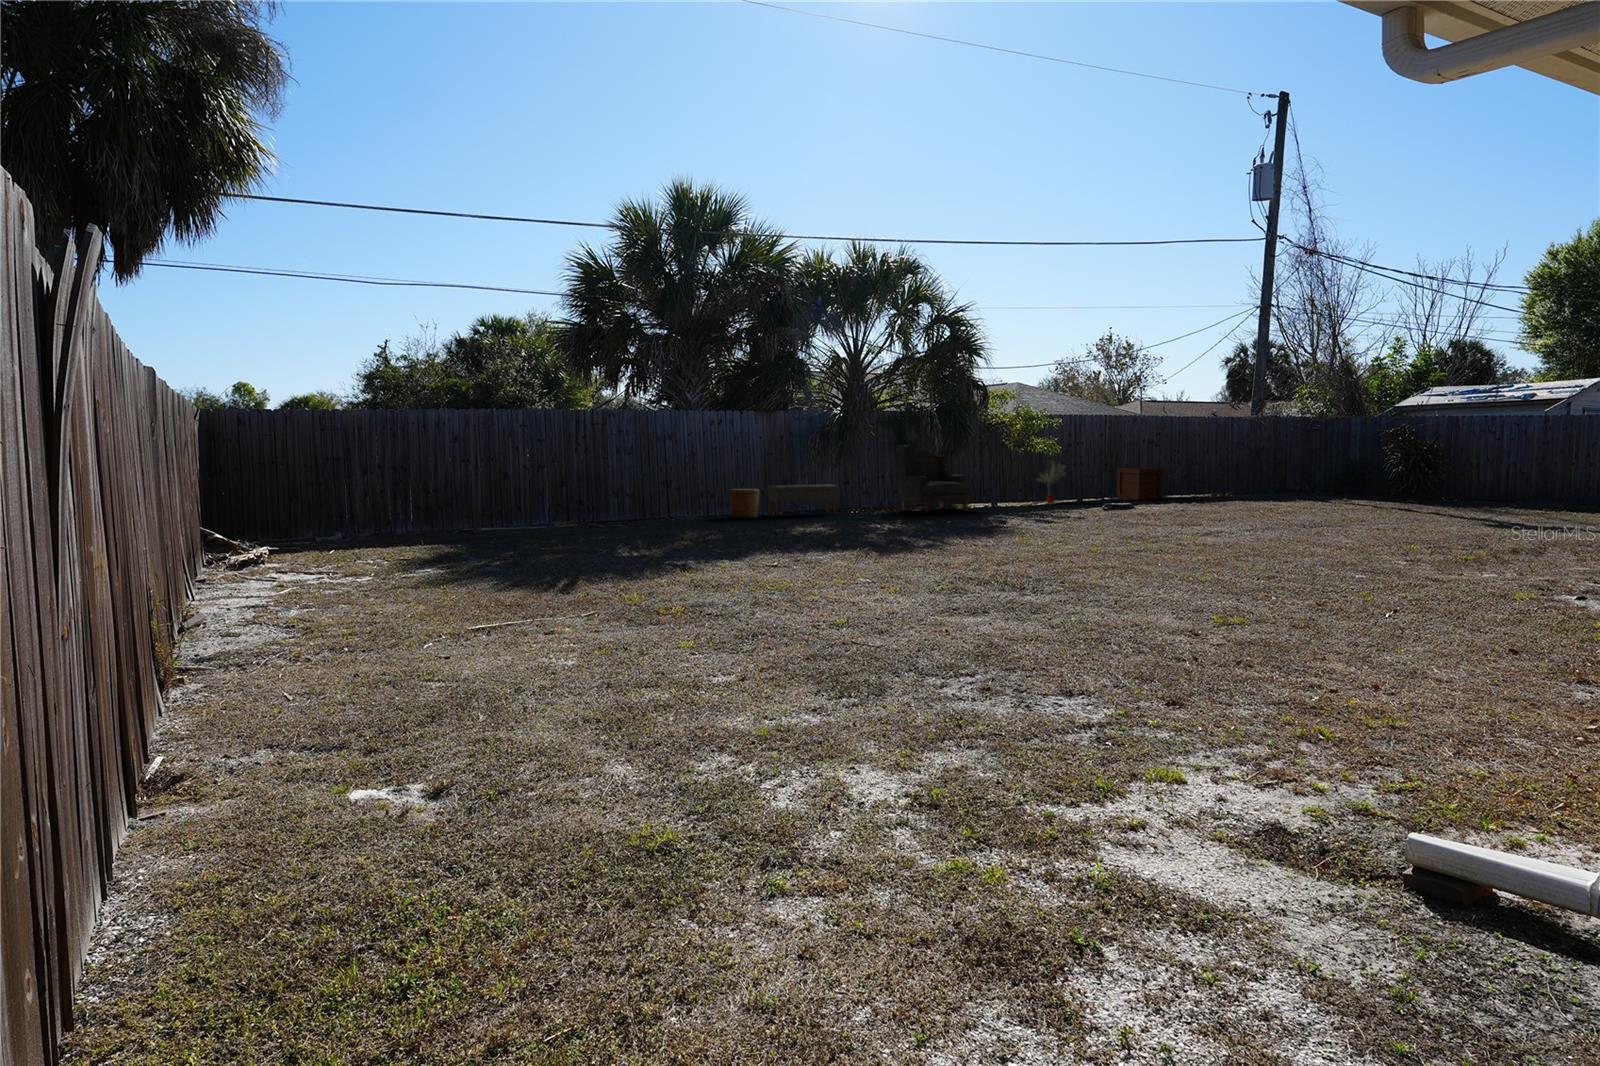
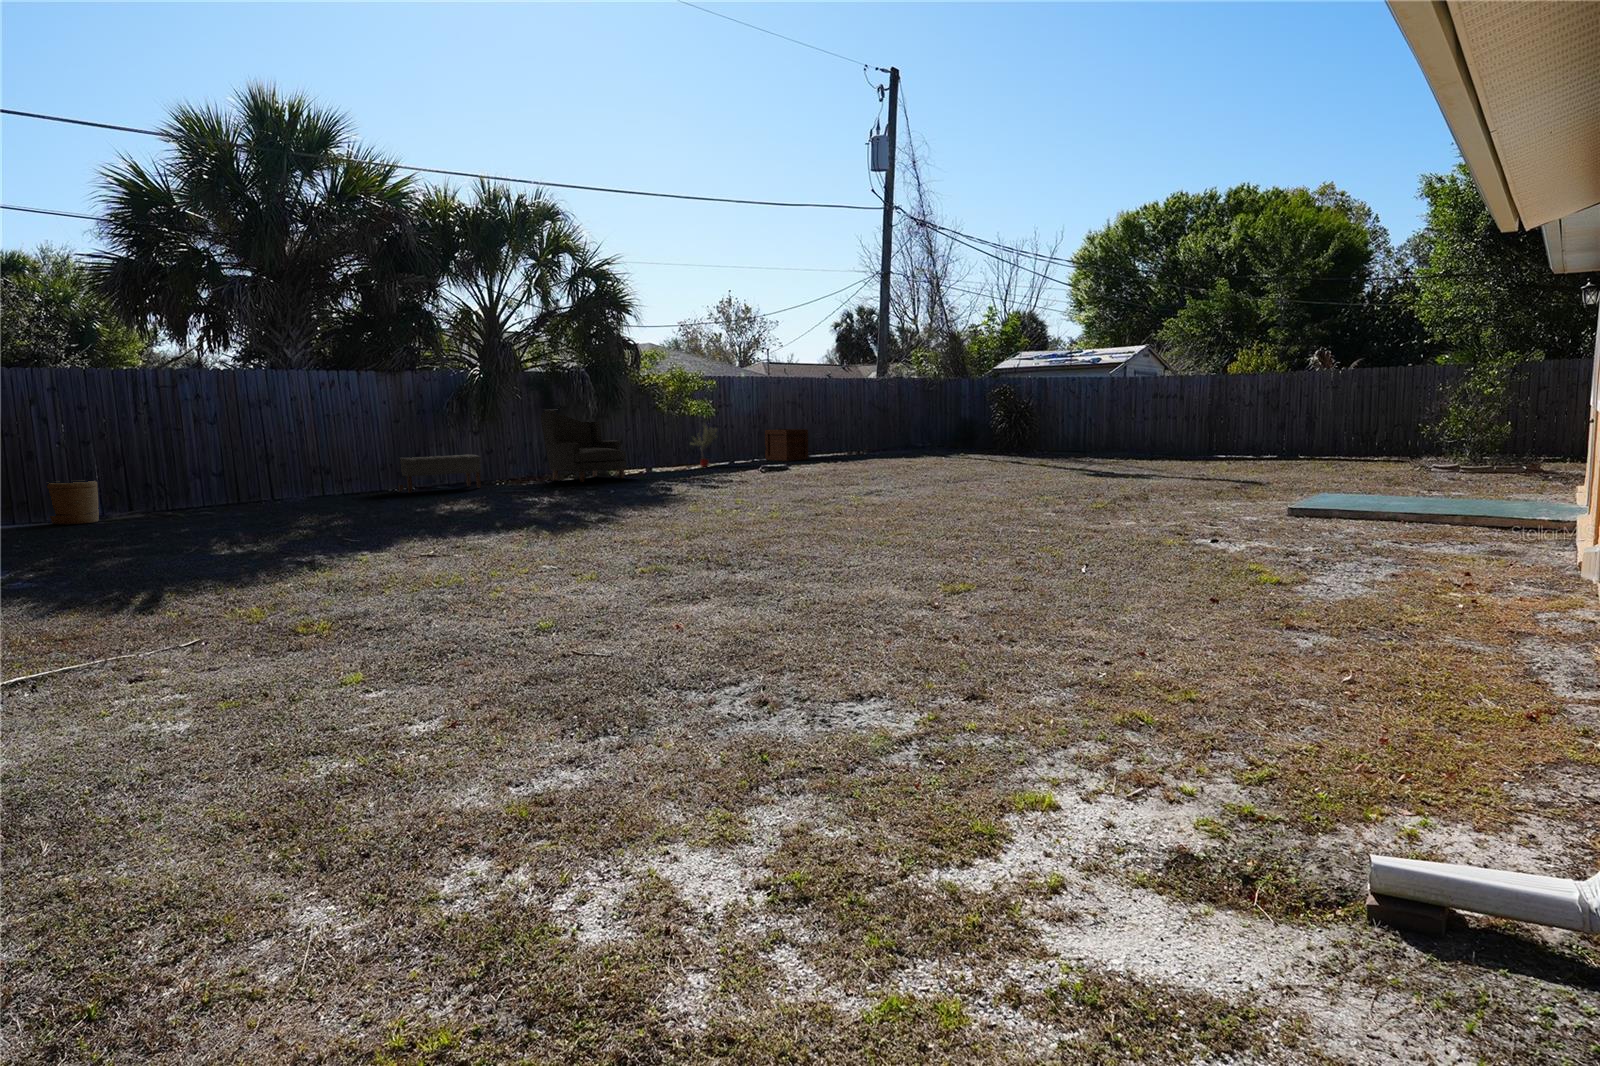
woven basket: present [730,489,759,518] -> present [47,480,99,525]

